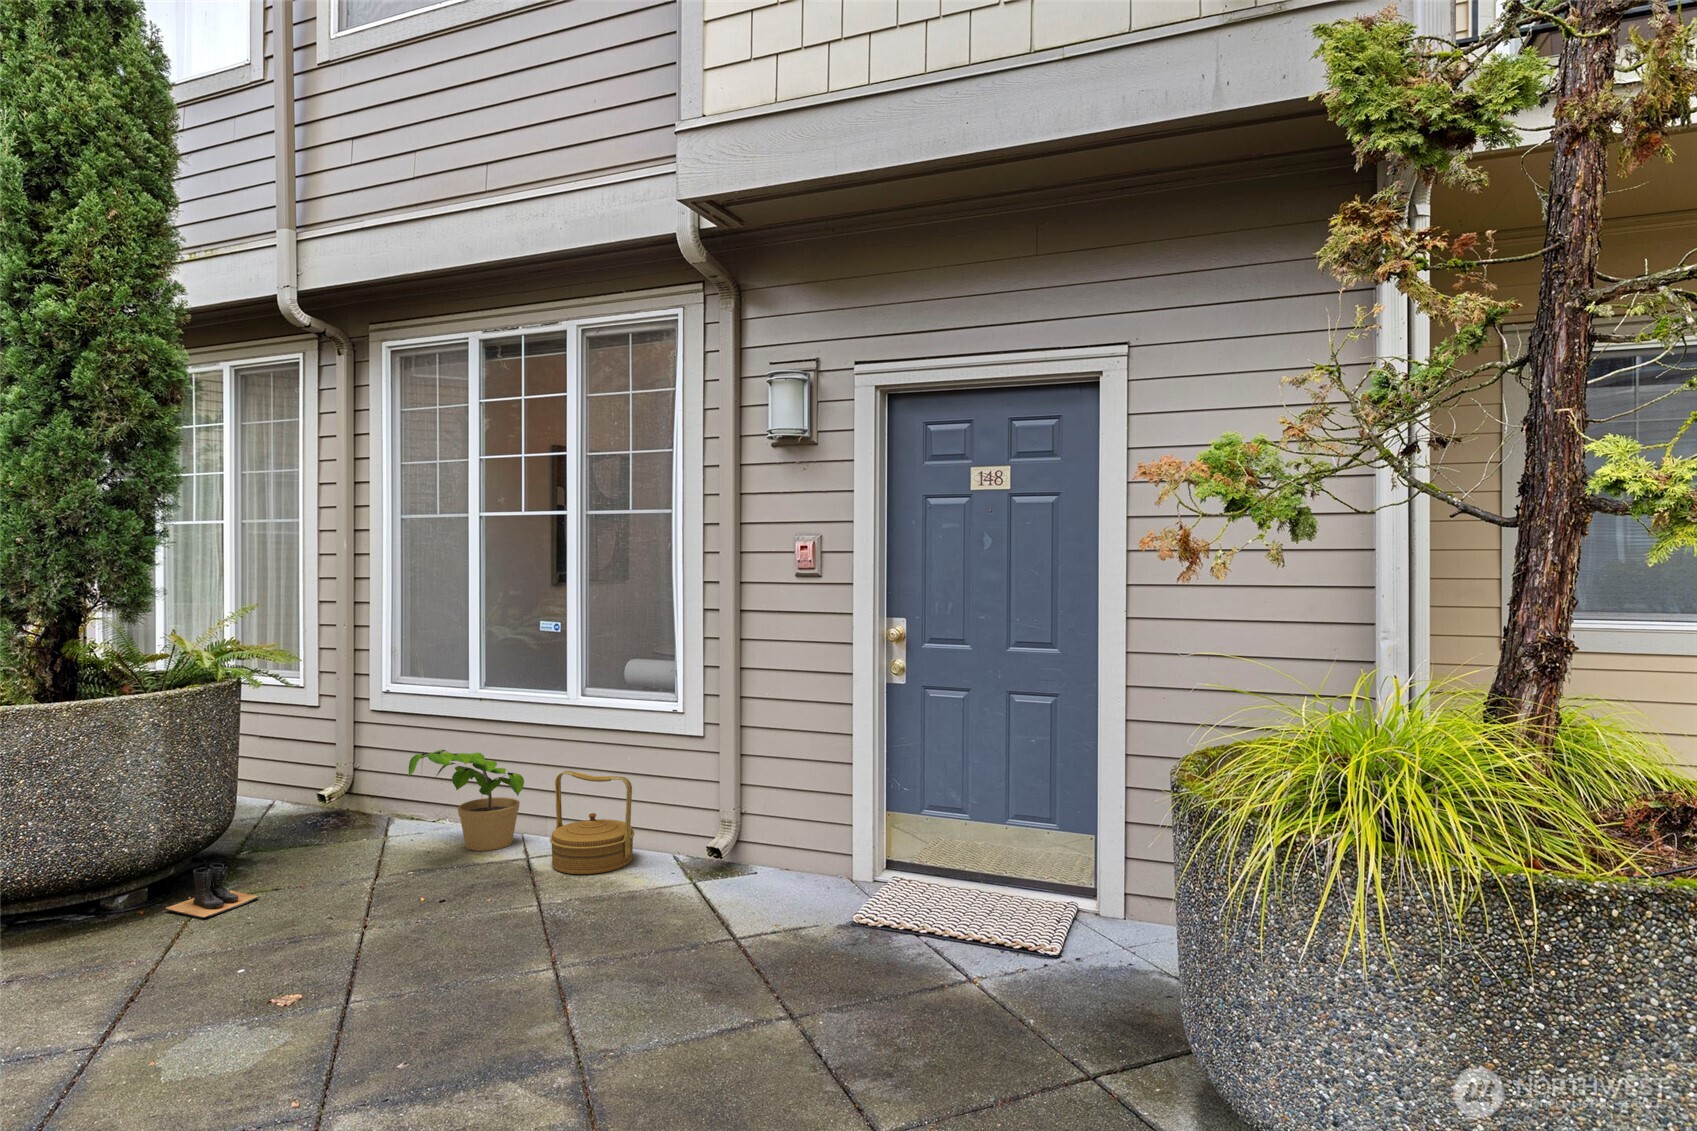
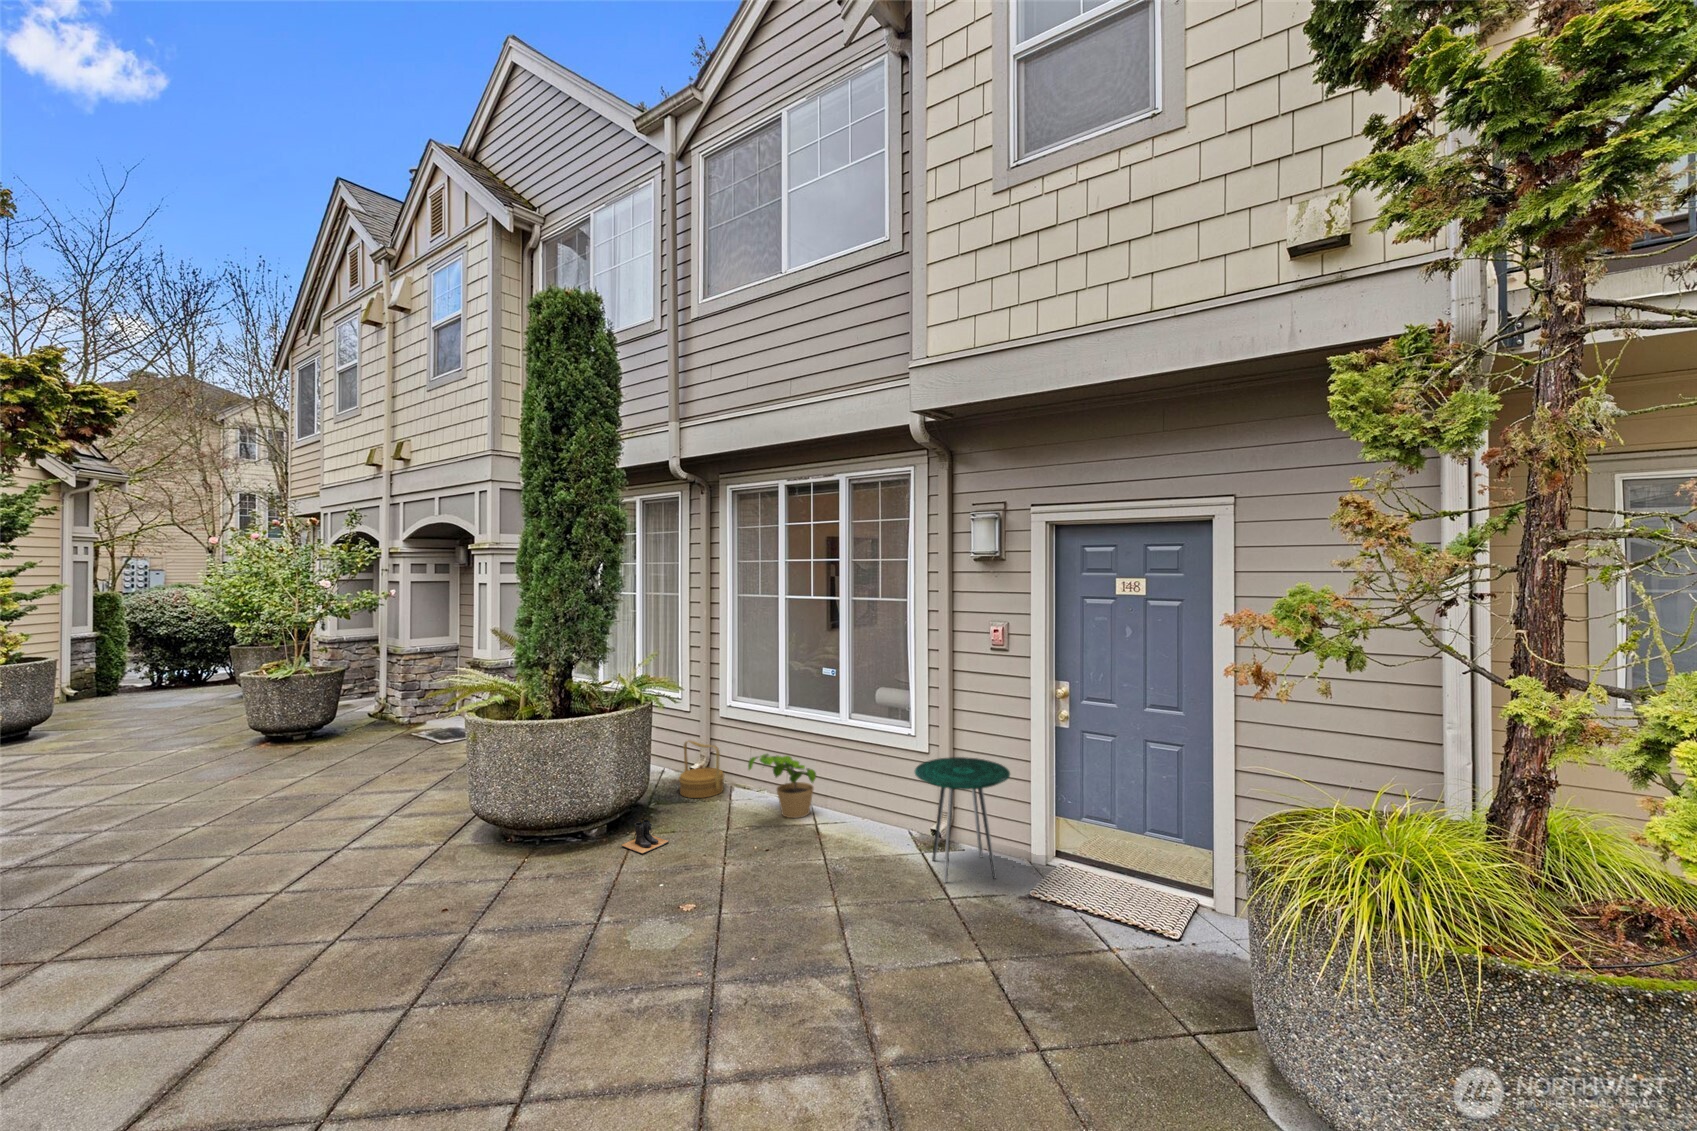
side table: none [678,734,821,915] -> present [915,757,1010,882]
woven basket: present [550,771,635,874] -> present [679,740,724,798]

